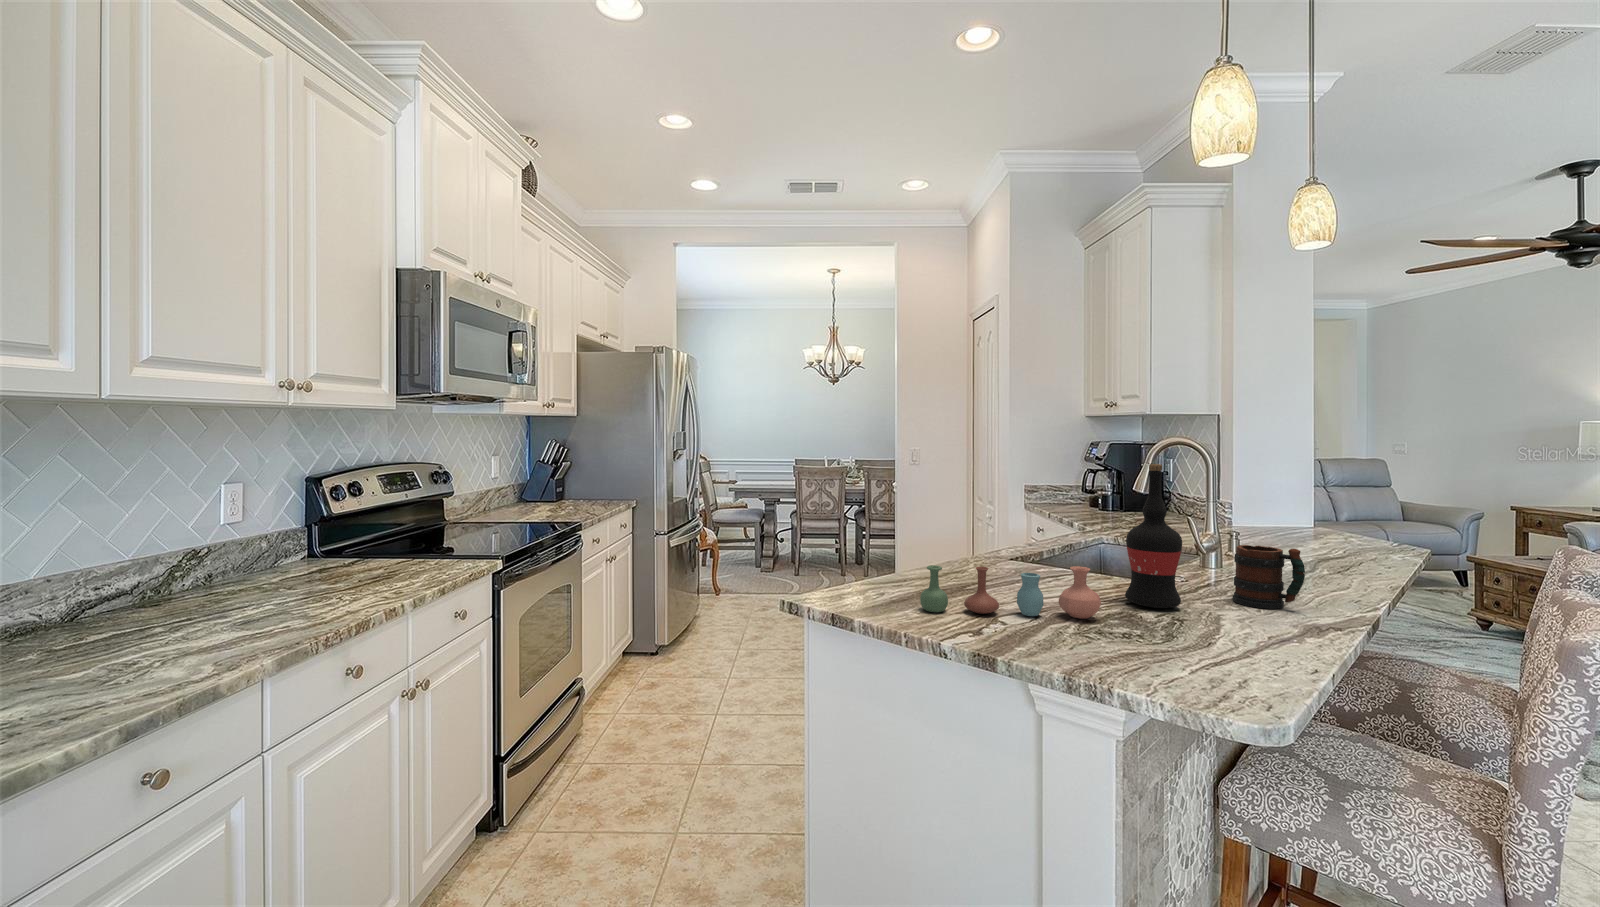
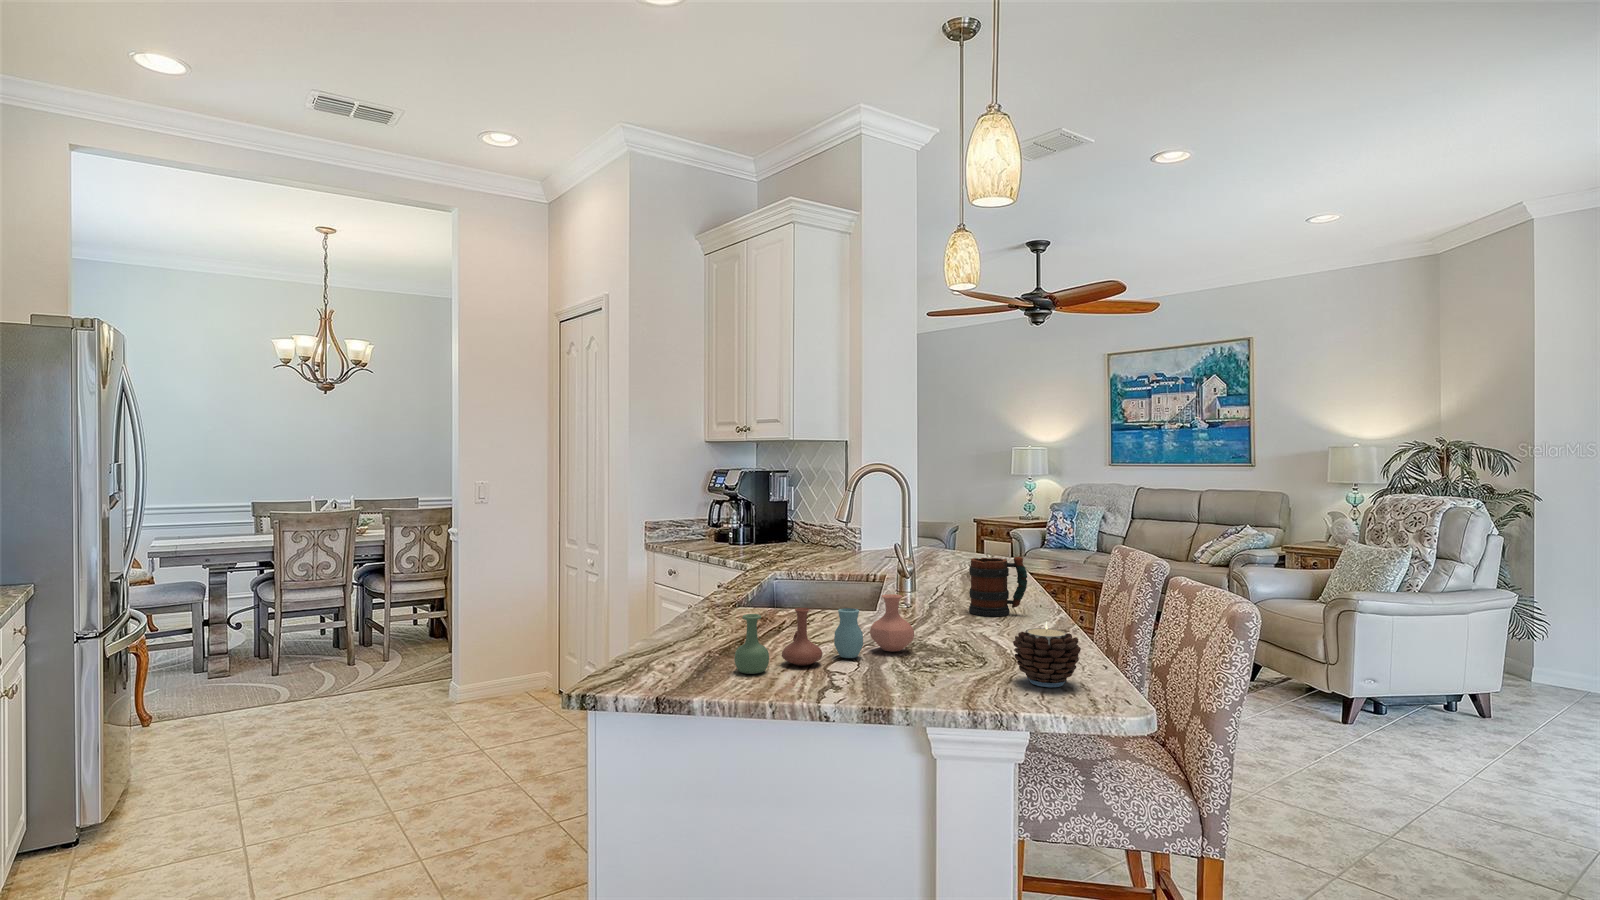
wine bottle: present [1125,464,1182,608] -> none [899,481,952,630]
candle: none [1150,613,1227,680] -> present [1013,622,1081,687]

